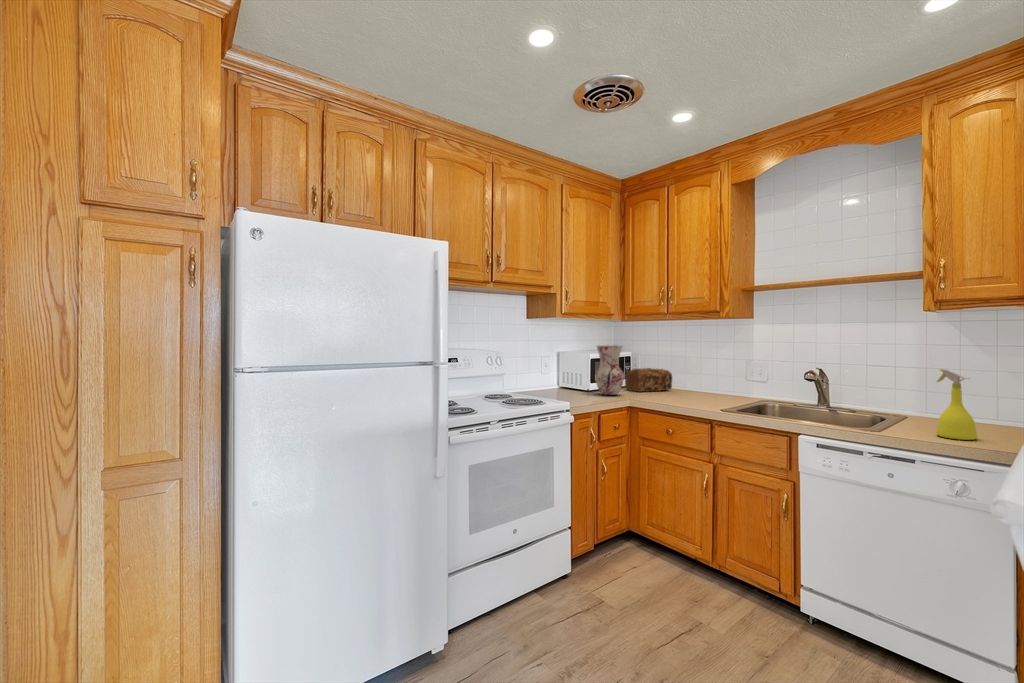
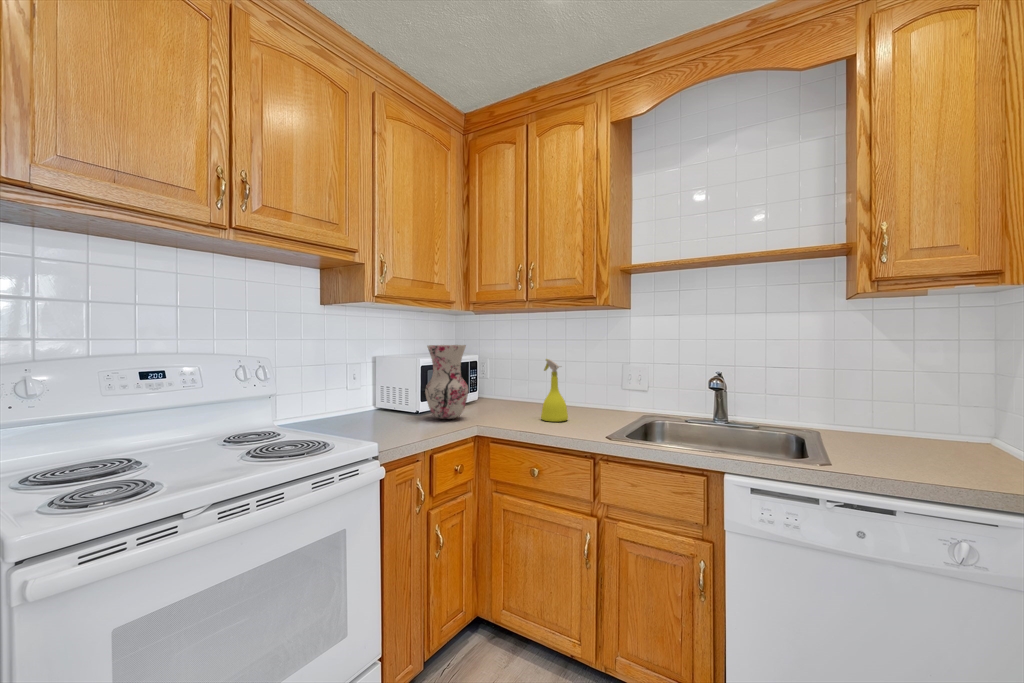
bread loaf: present [625,368,672,392] -> none [469,376,531,411]
spray bottle: present [936,369,977,440] -> present [541,359,568,422]

